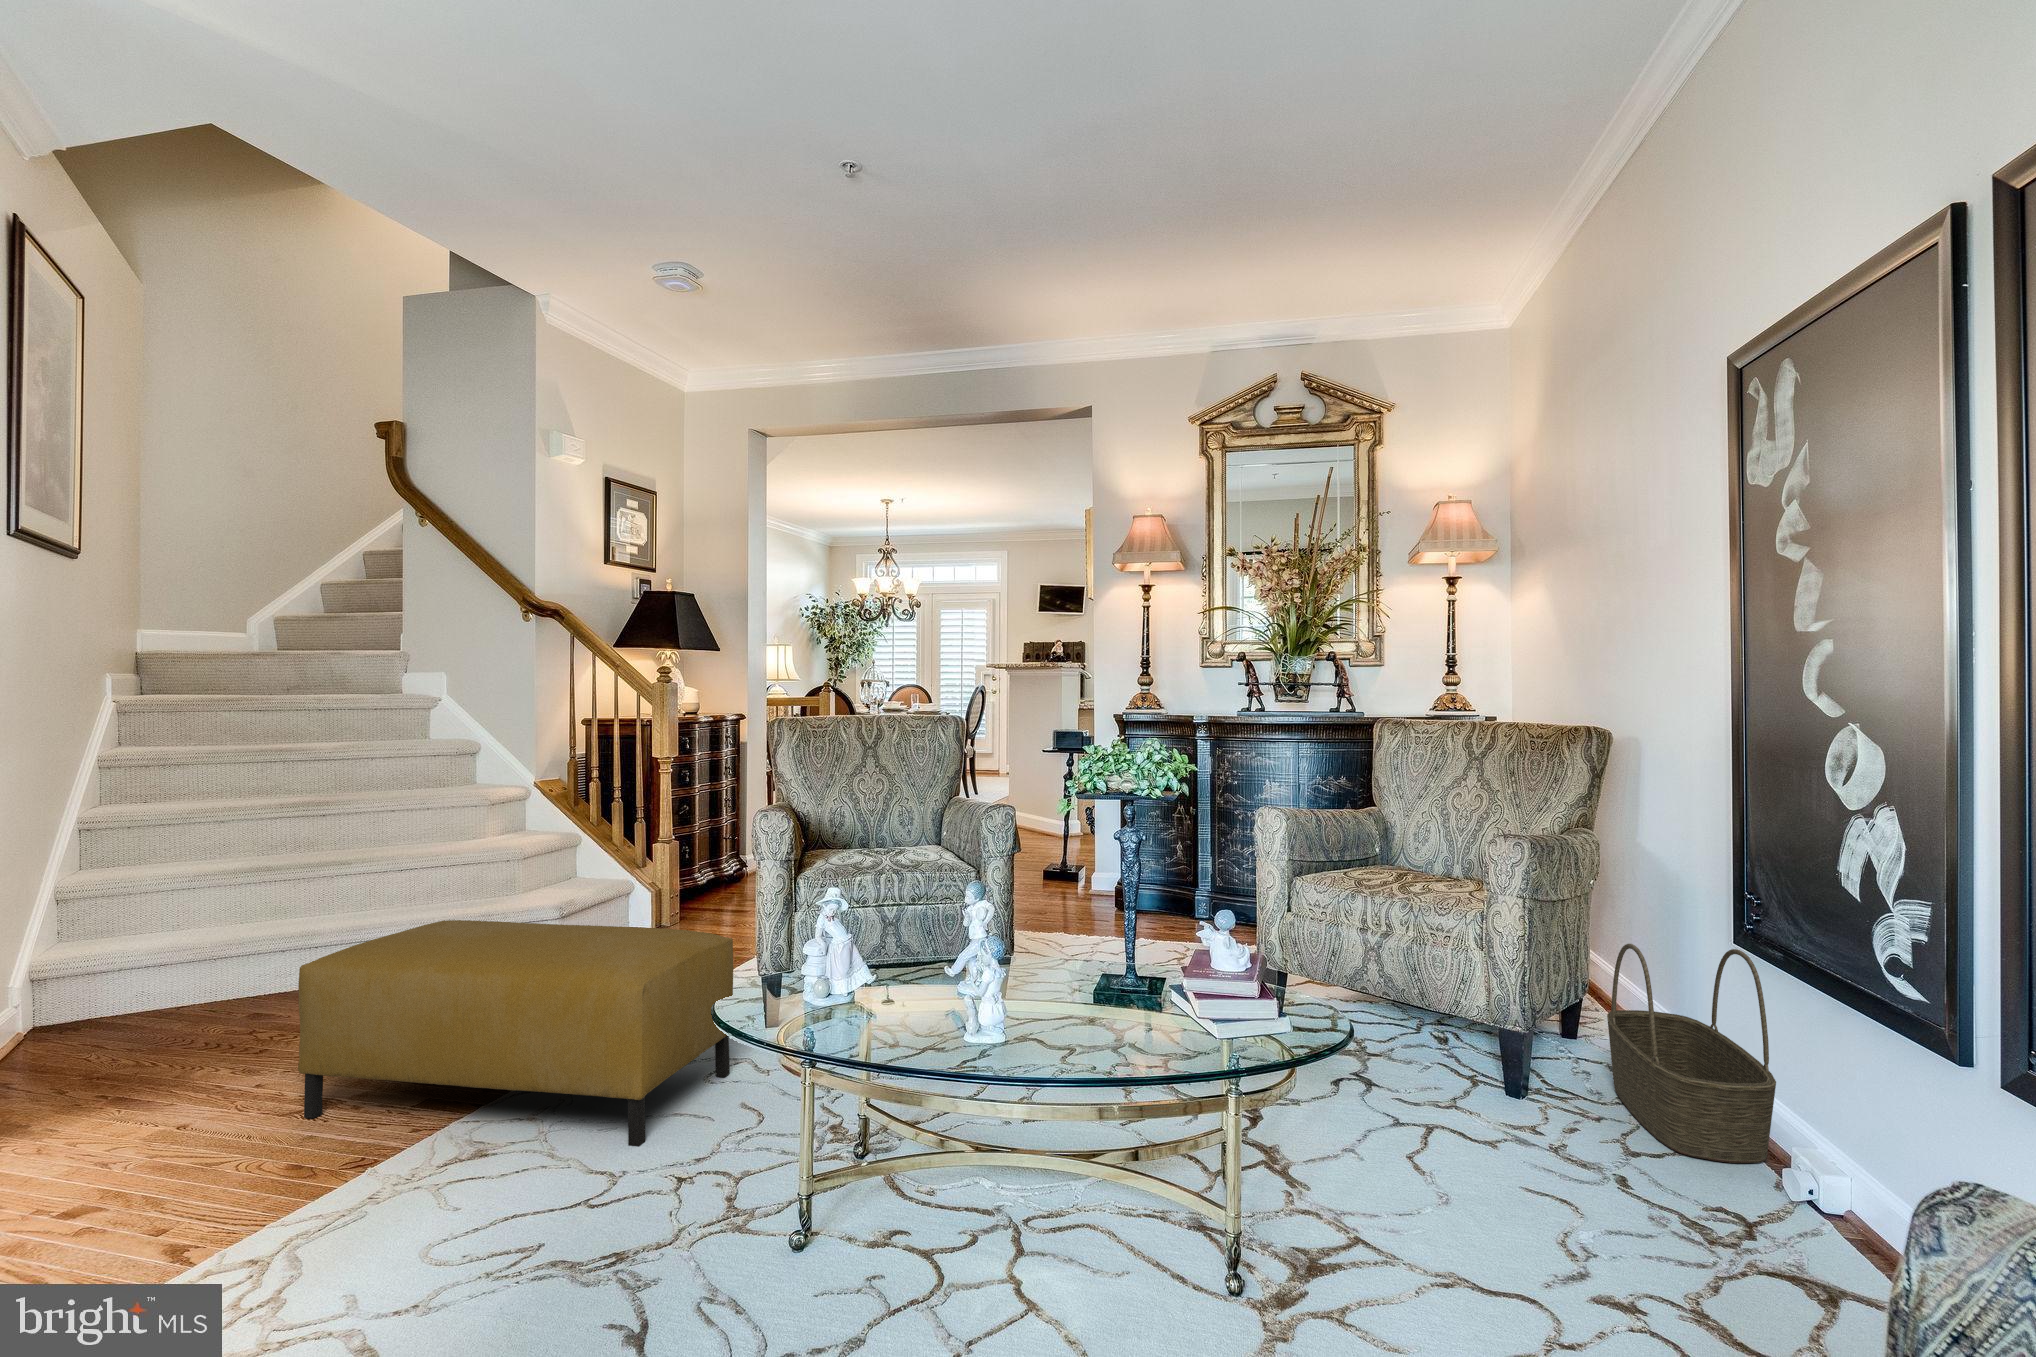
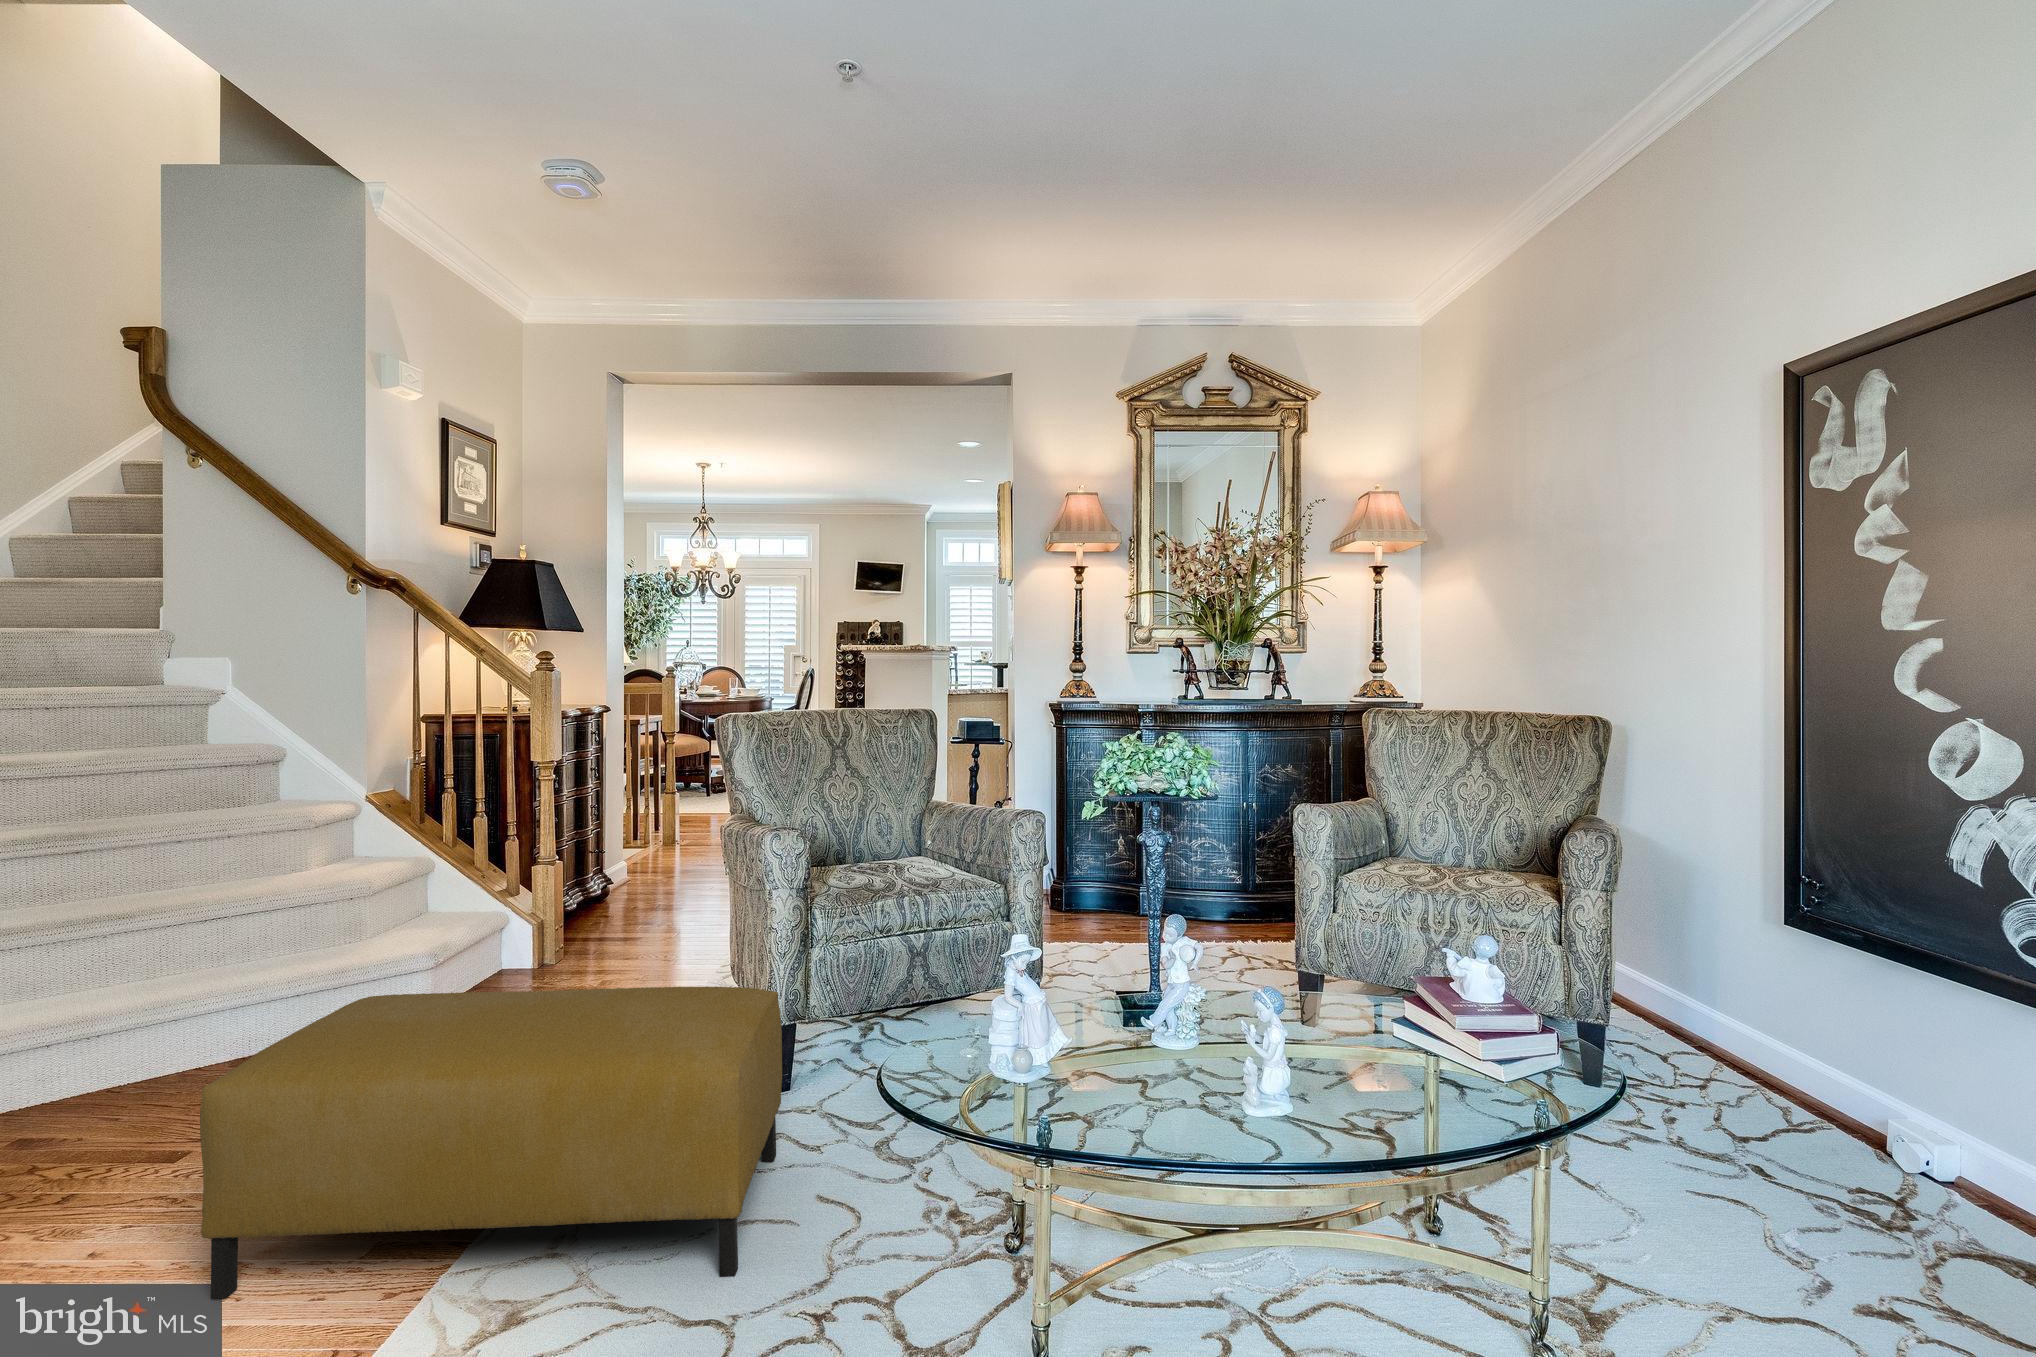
basket: present [1607,944,1776,1163] -> none [1660,931,1873,1139]

